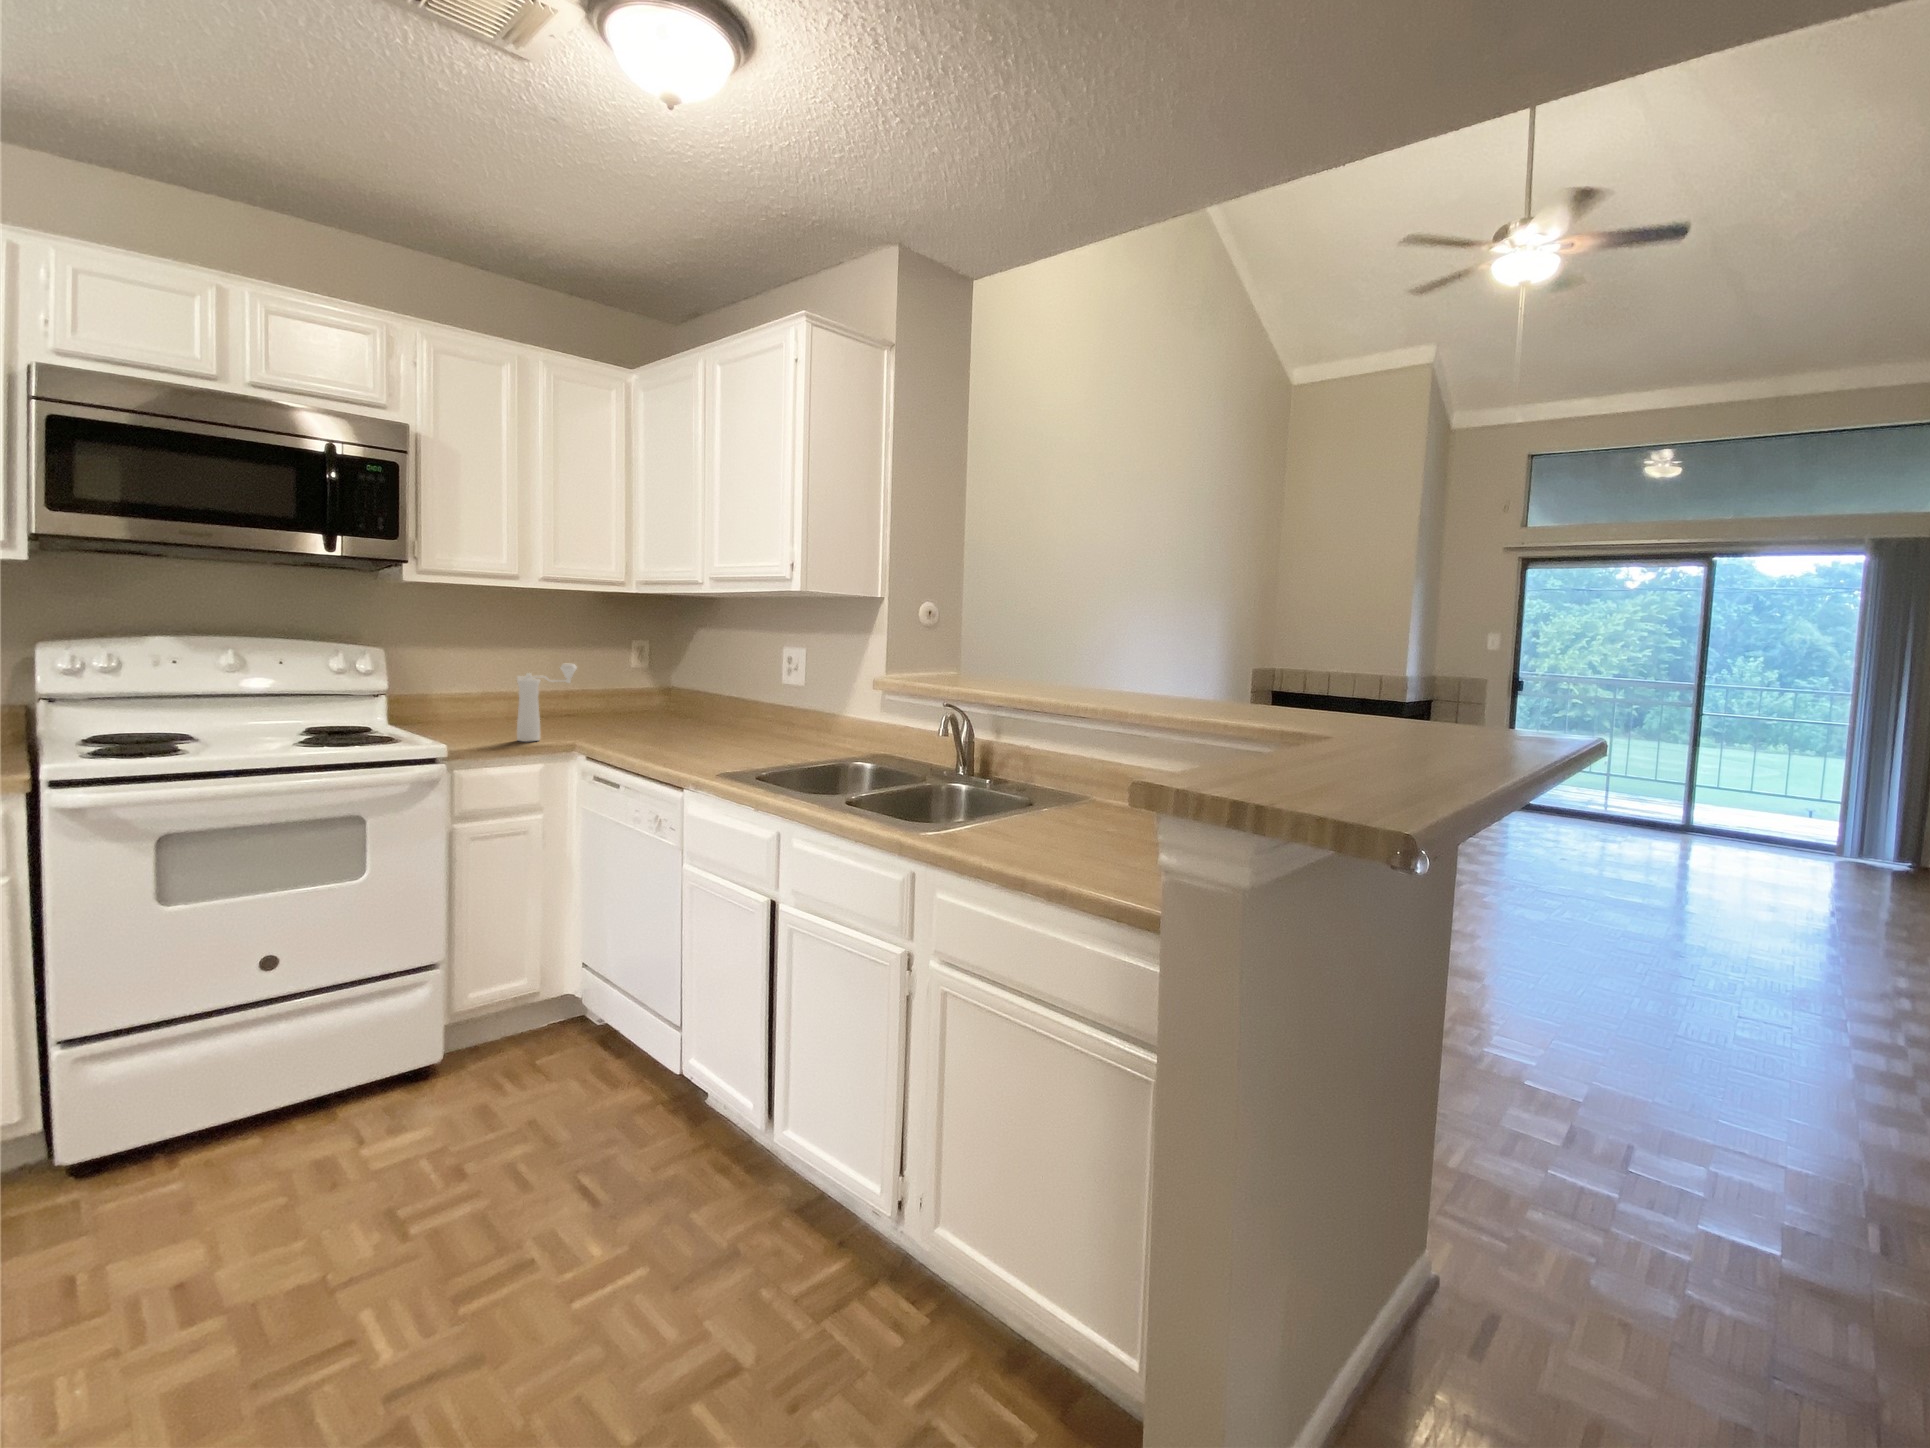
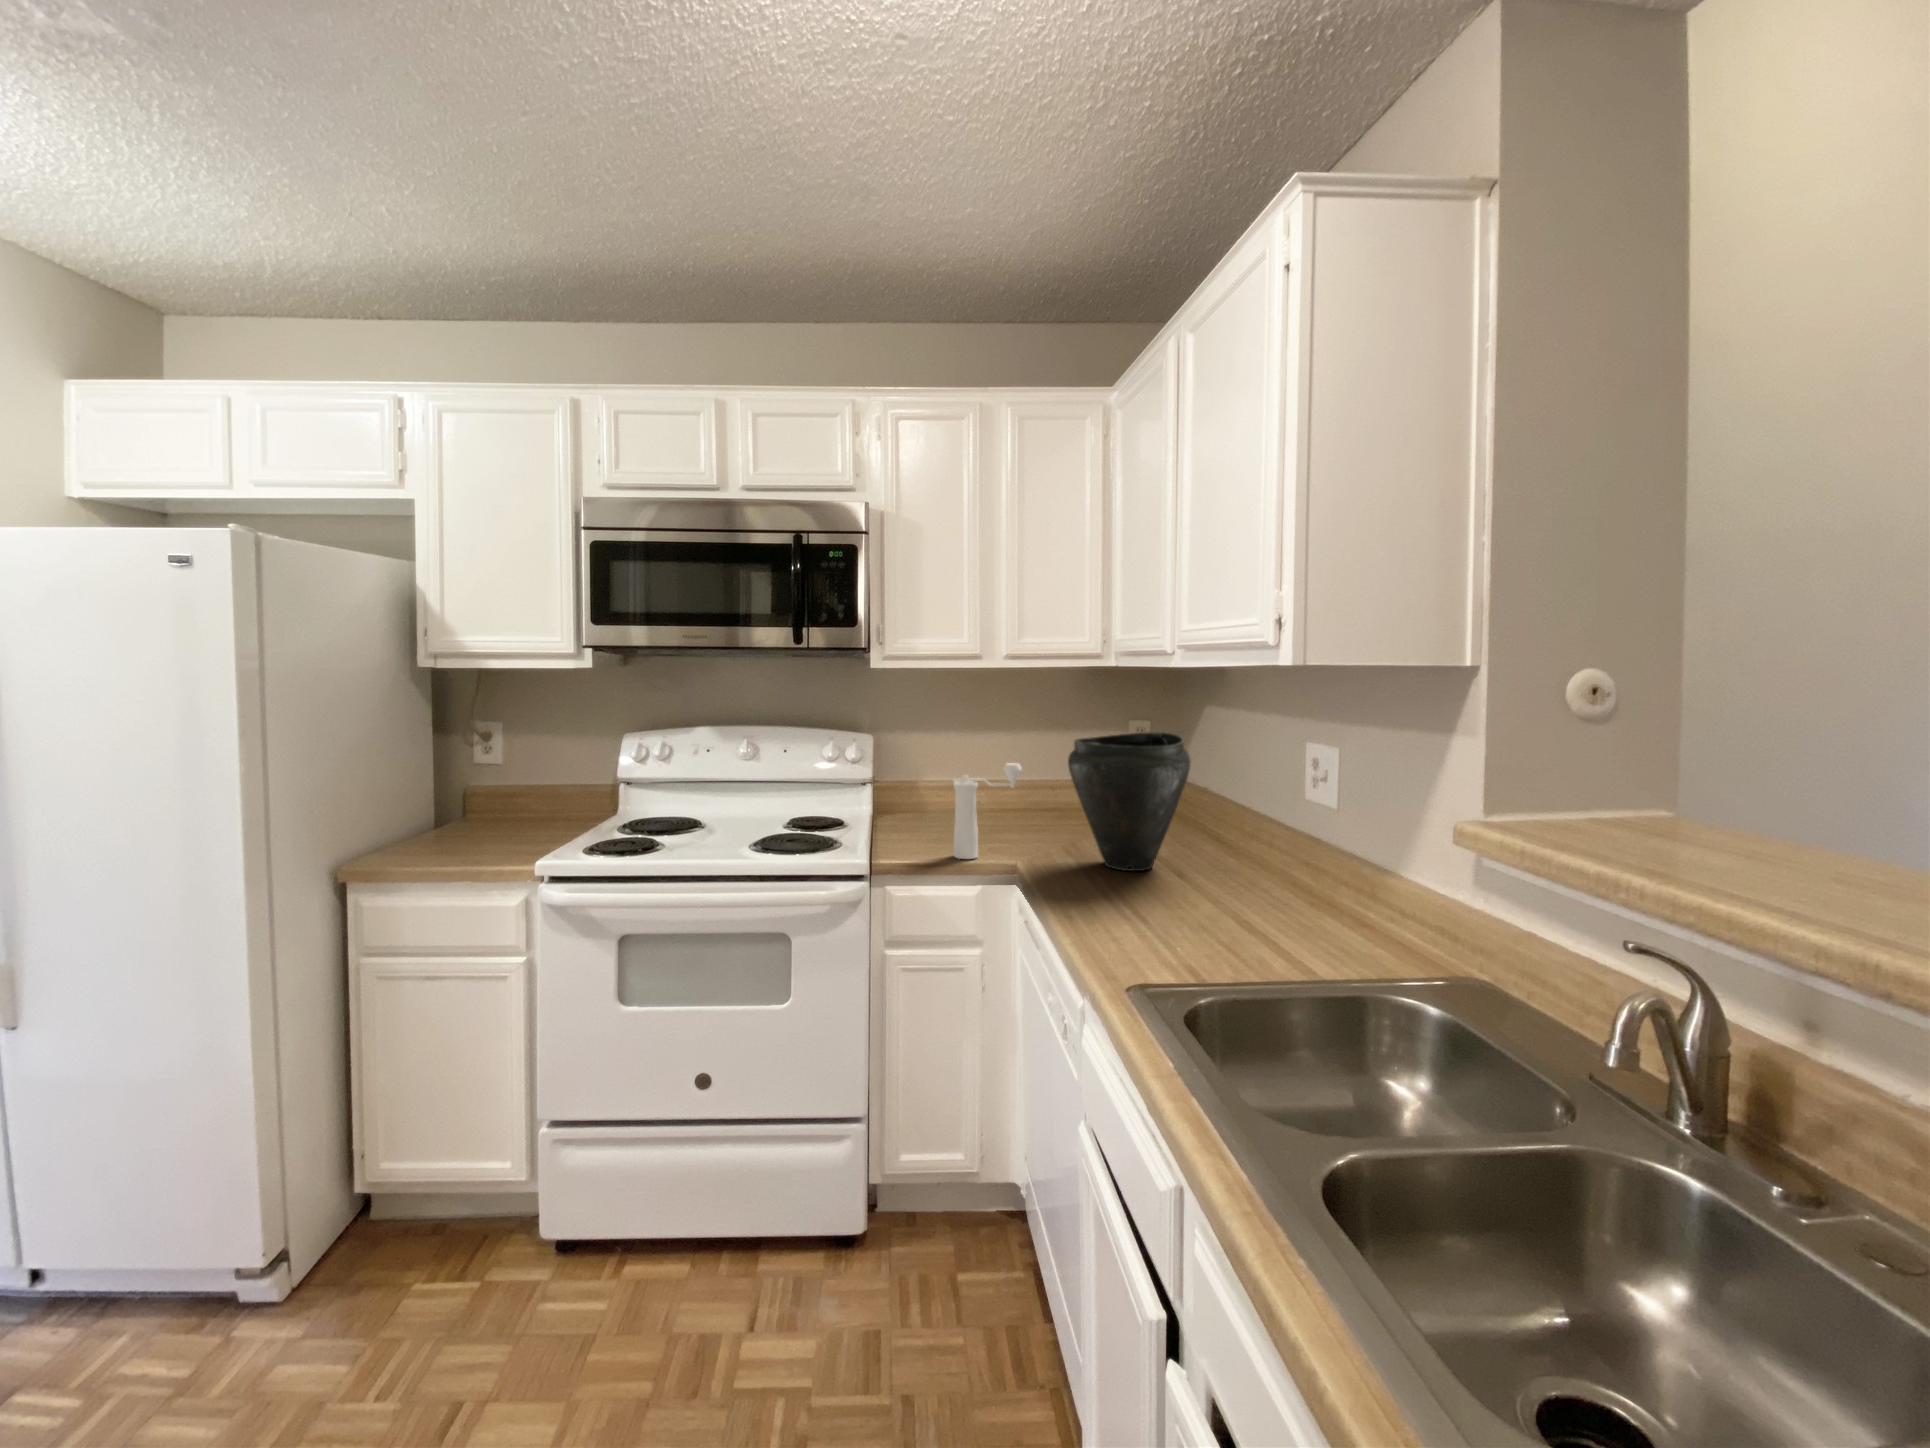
vase: none [619,640,711,738] -> present [1068,732,1191,871]

